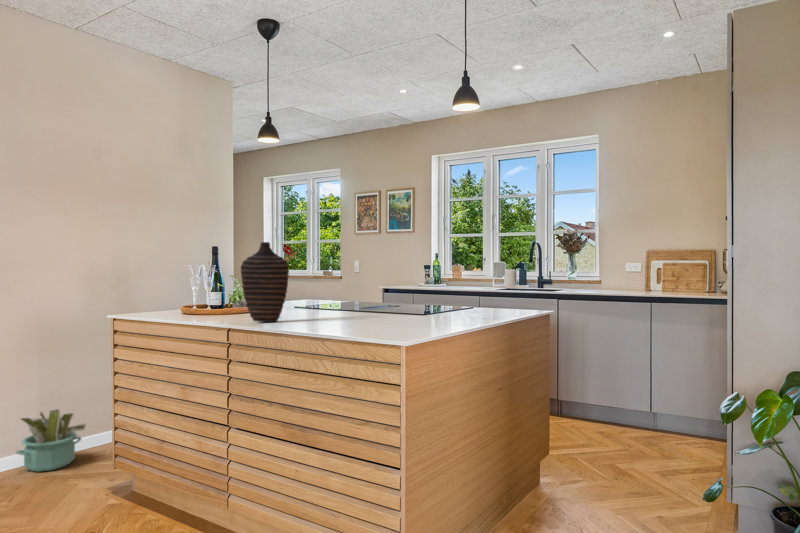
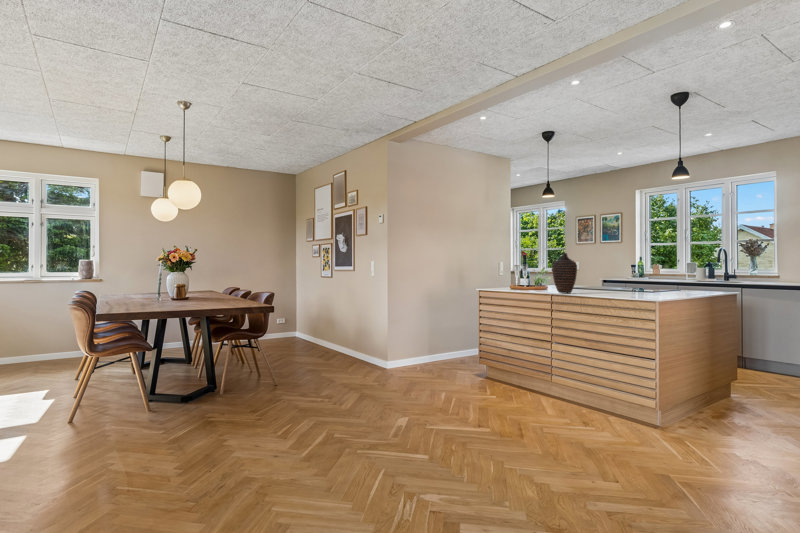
decorative plant: present [16,409,86,472] -> none [423,337,450,366]

